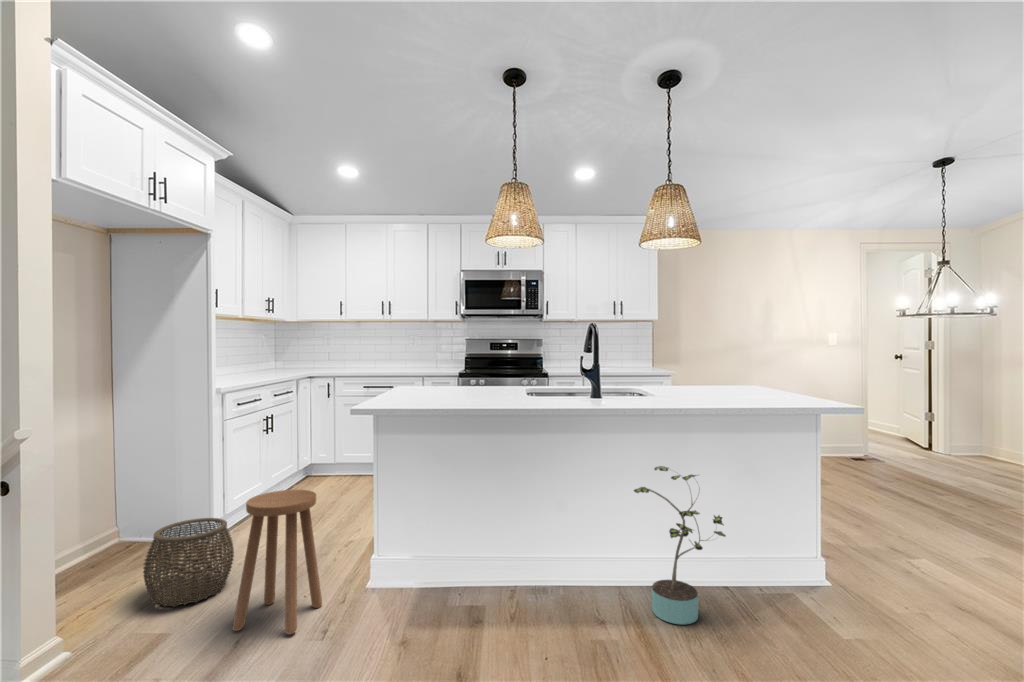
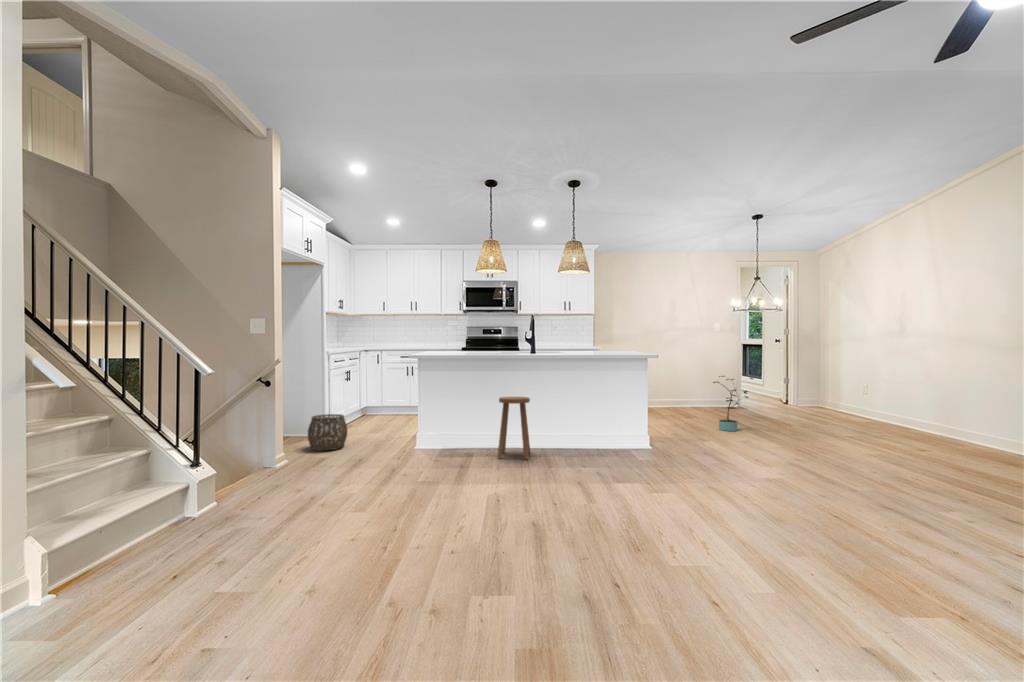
potted plant: present [634,466,726,624] -> present [713,376,748,431]
stool: present [233,490,322,634] -> present [497,397,530,459]

